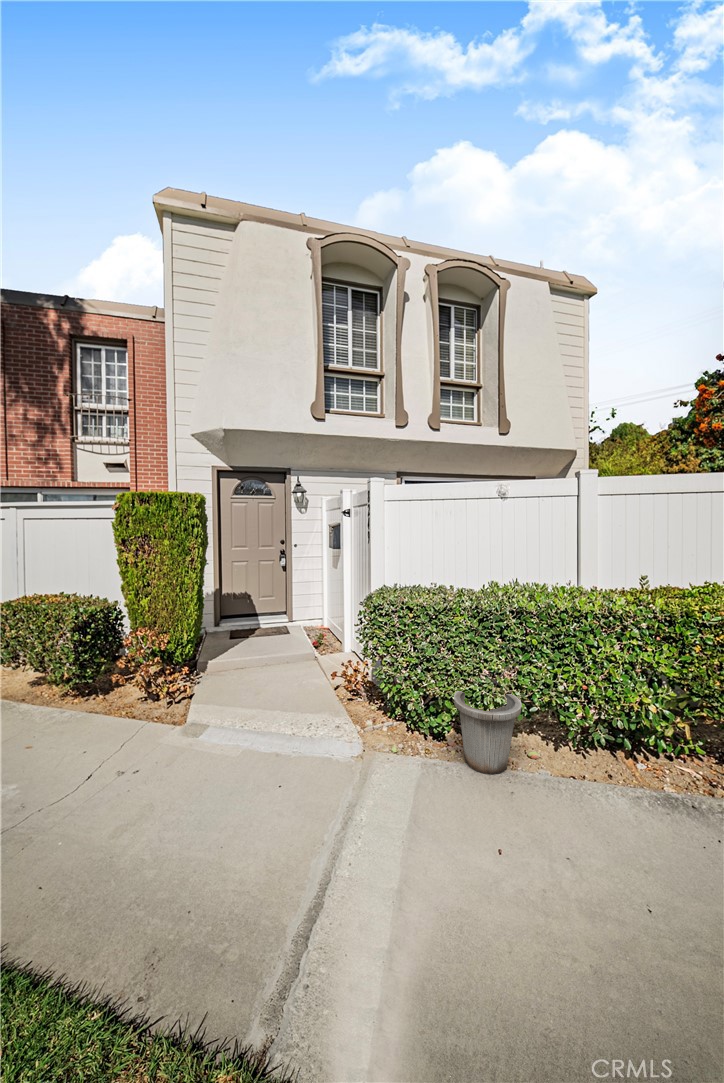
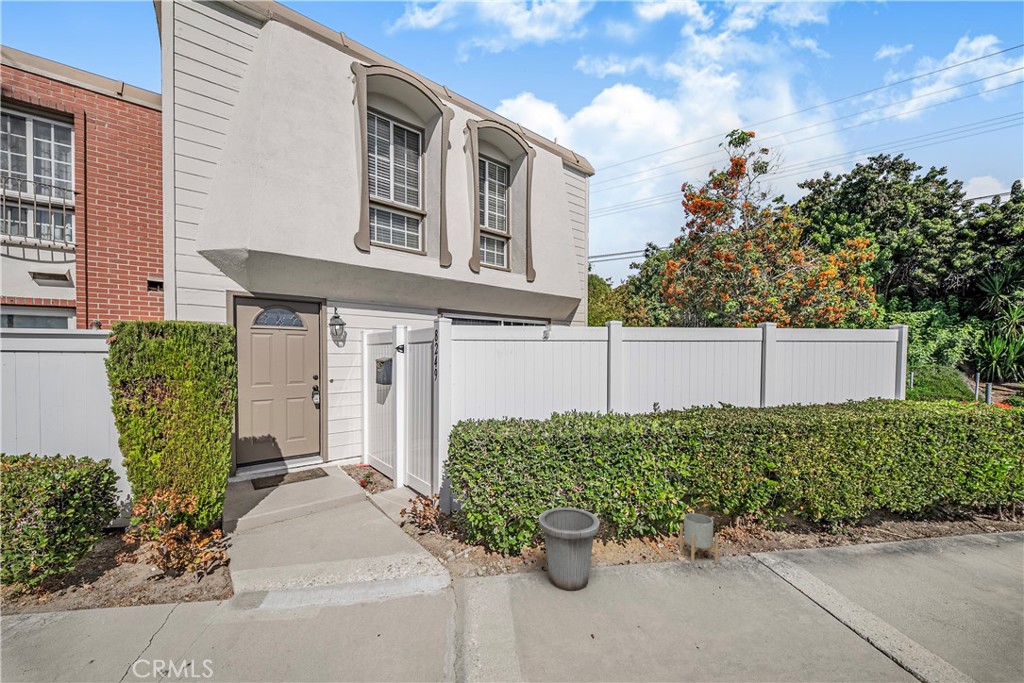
planter: none [637,715,688,780] -> present [680,513,718,564]

